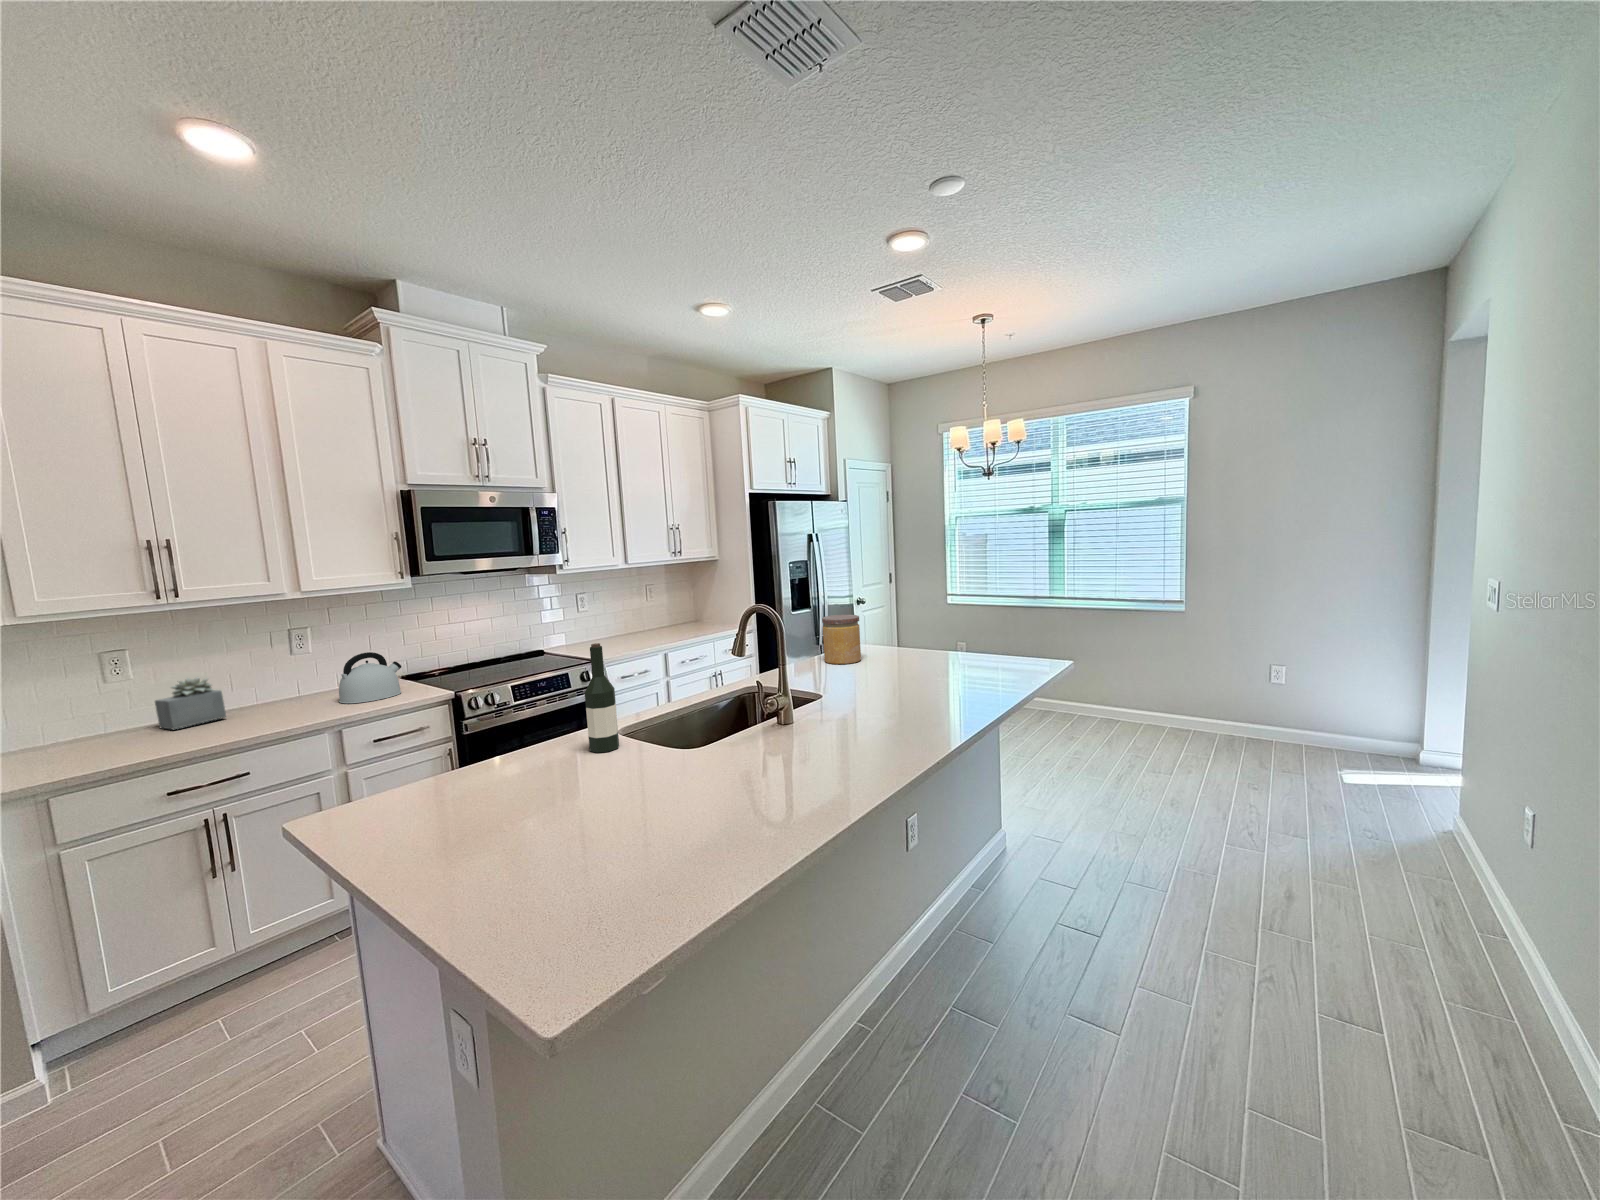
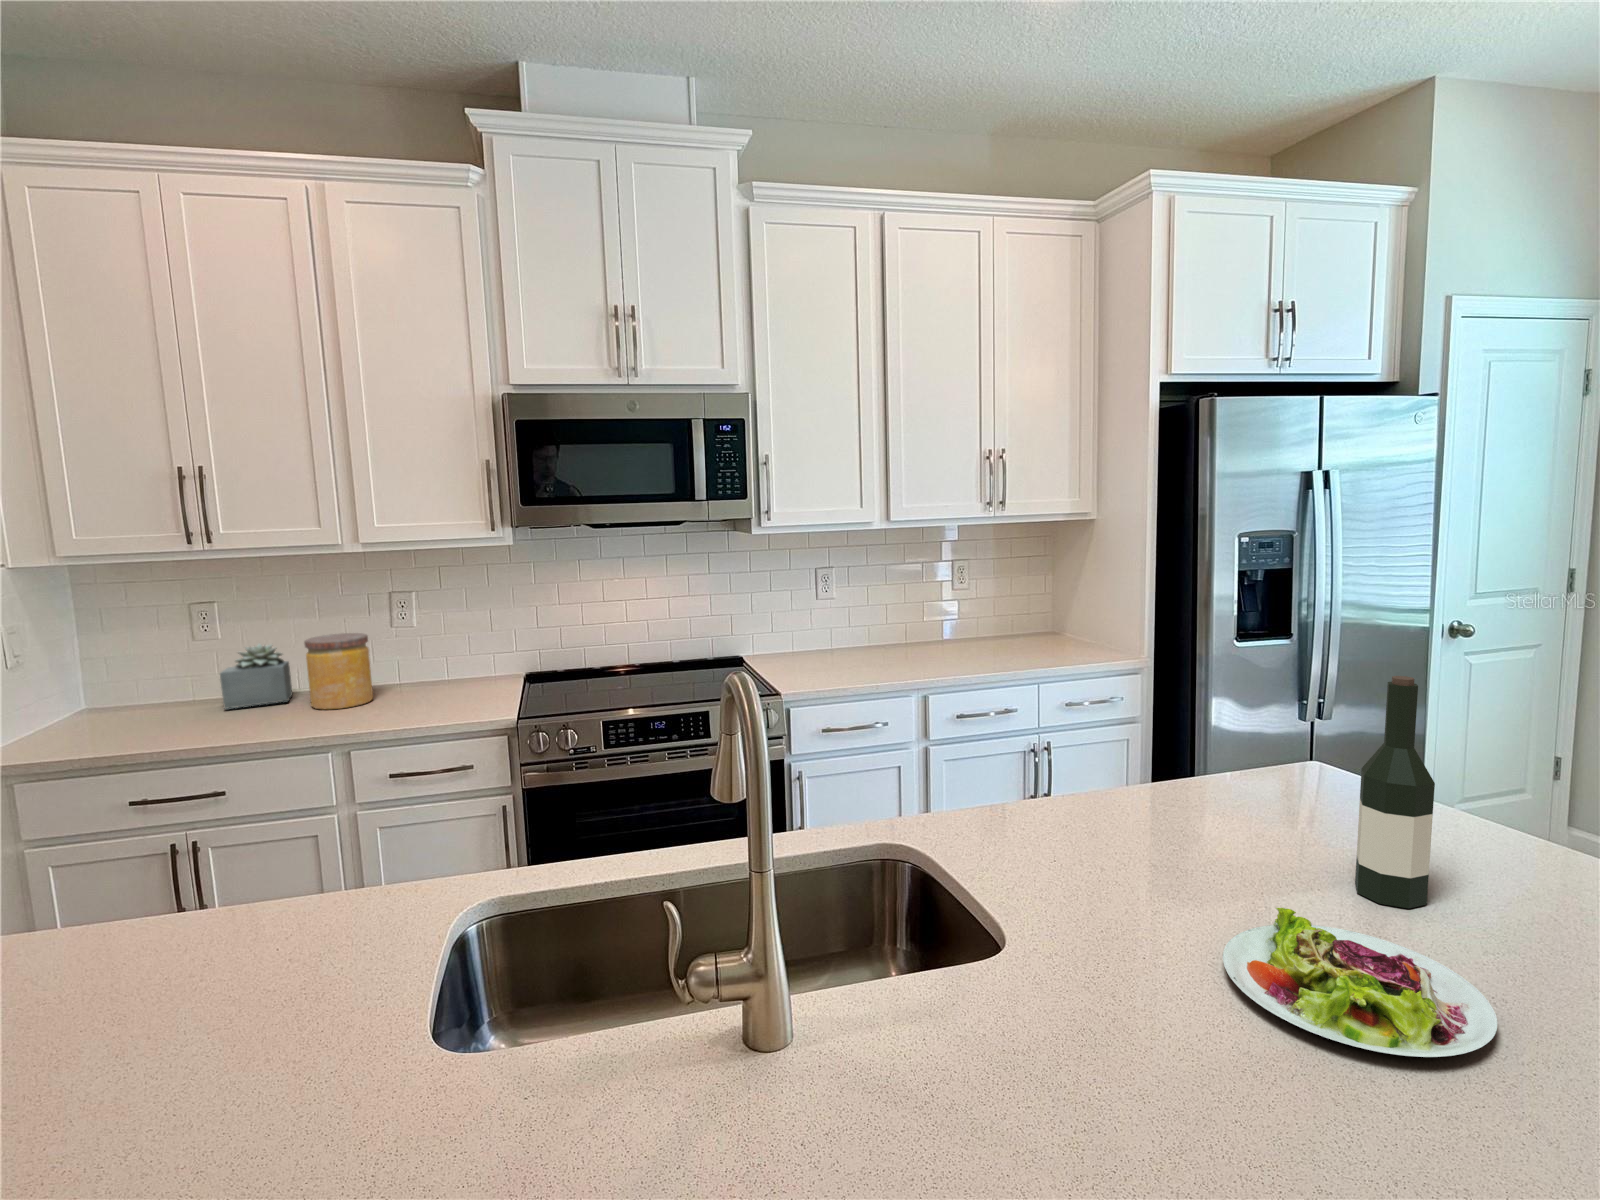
jar: present [822,615,861,664] -> present [304,633,373,709]
wine bottle: present [585,643,619,753] -> present [1355,676,1435,909]
kettle: present [339,652,401,703] -> none [398,637,486,711]
salad plate: none [874,660,938,680] -> present [1223,908,1497,1057]

